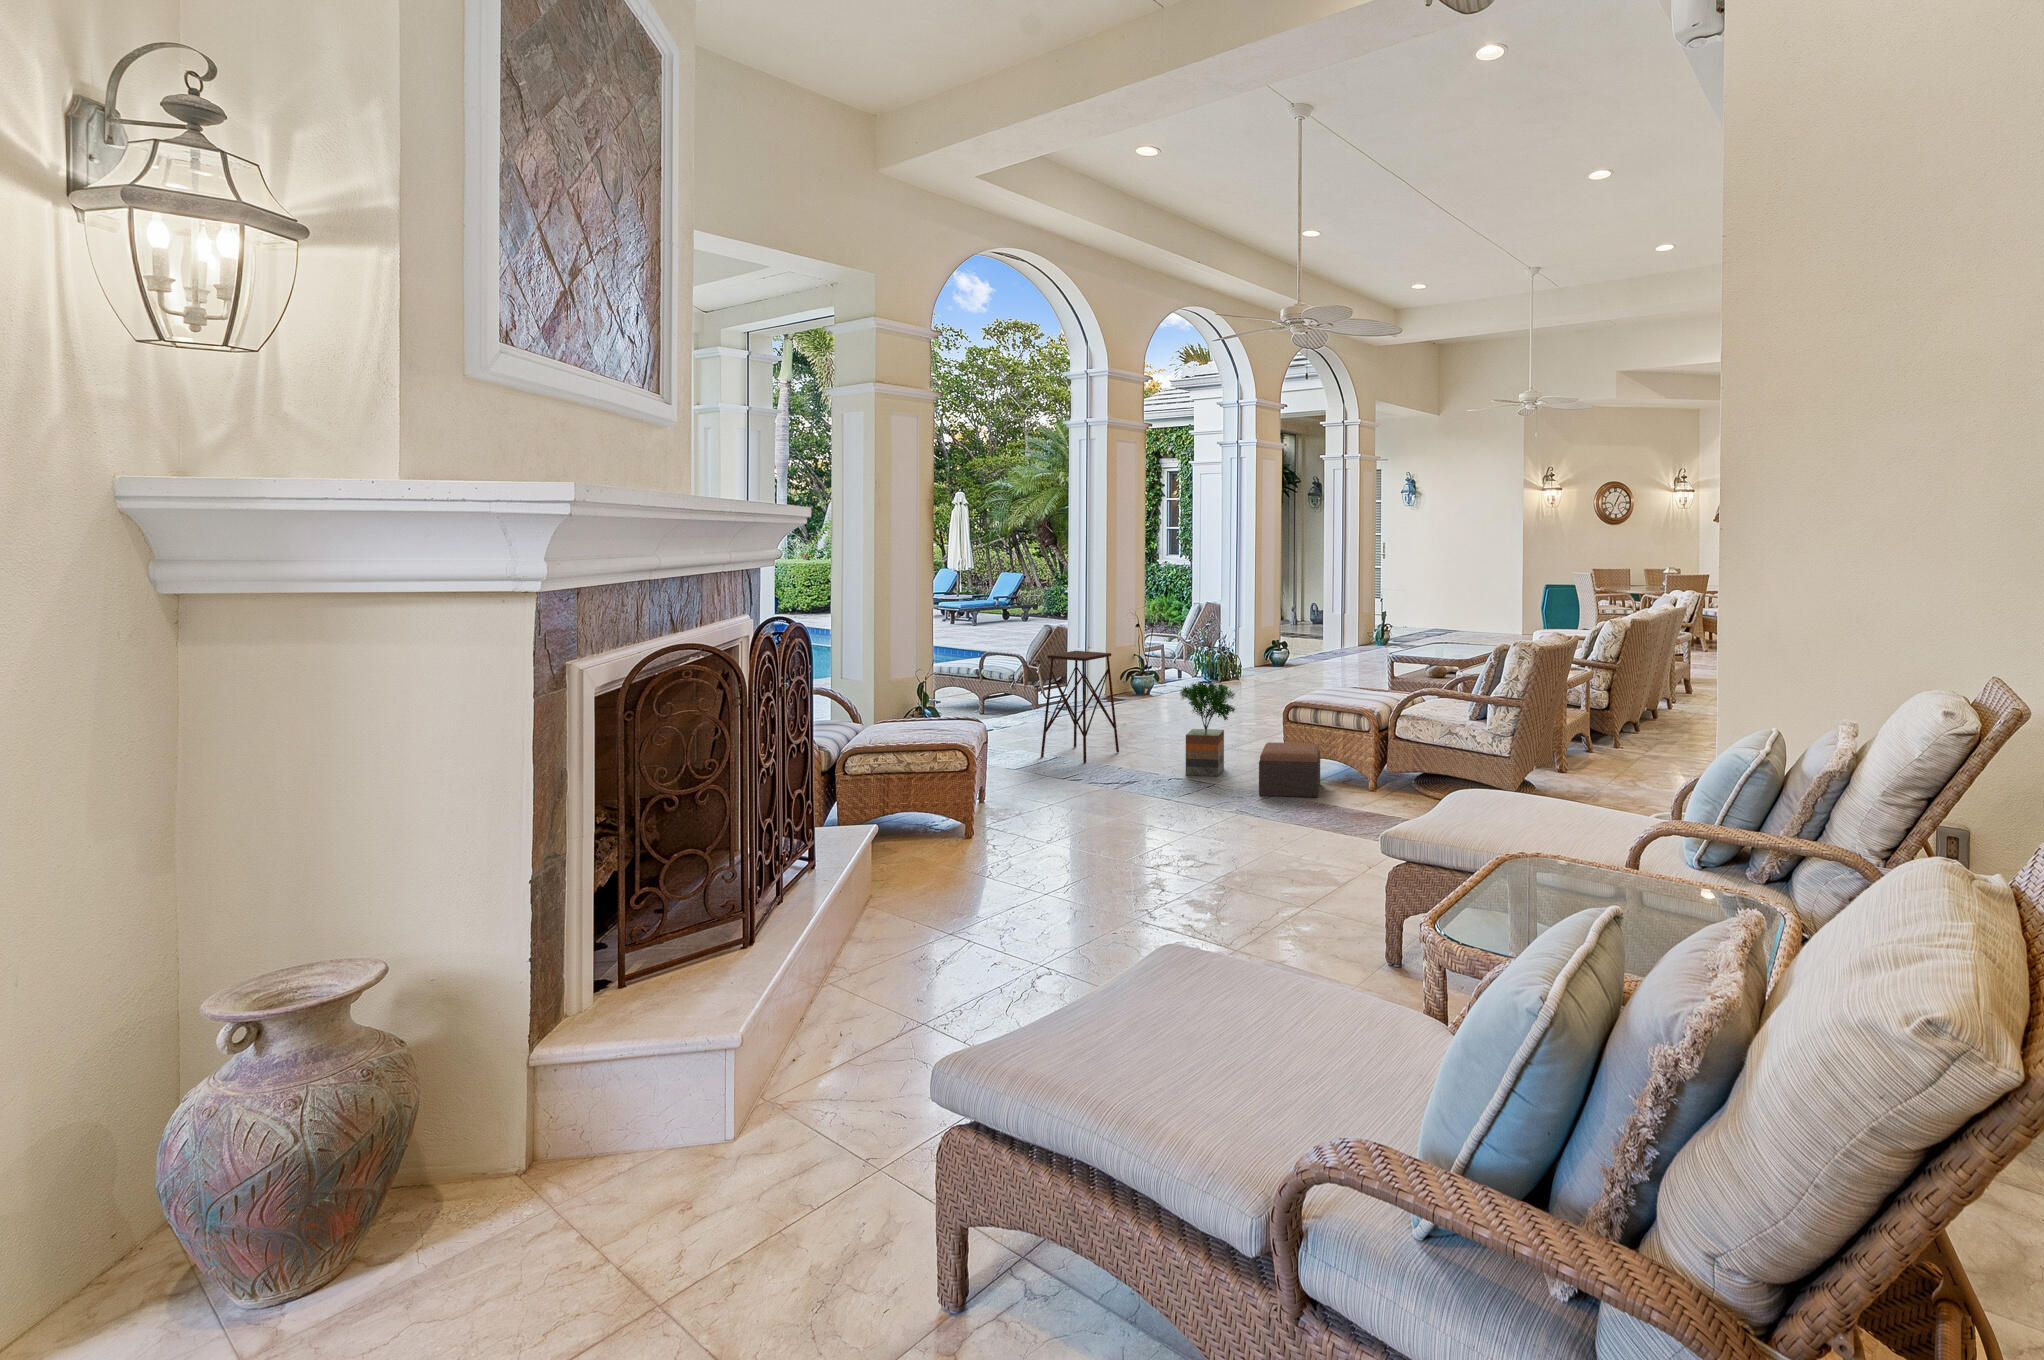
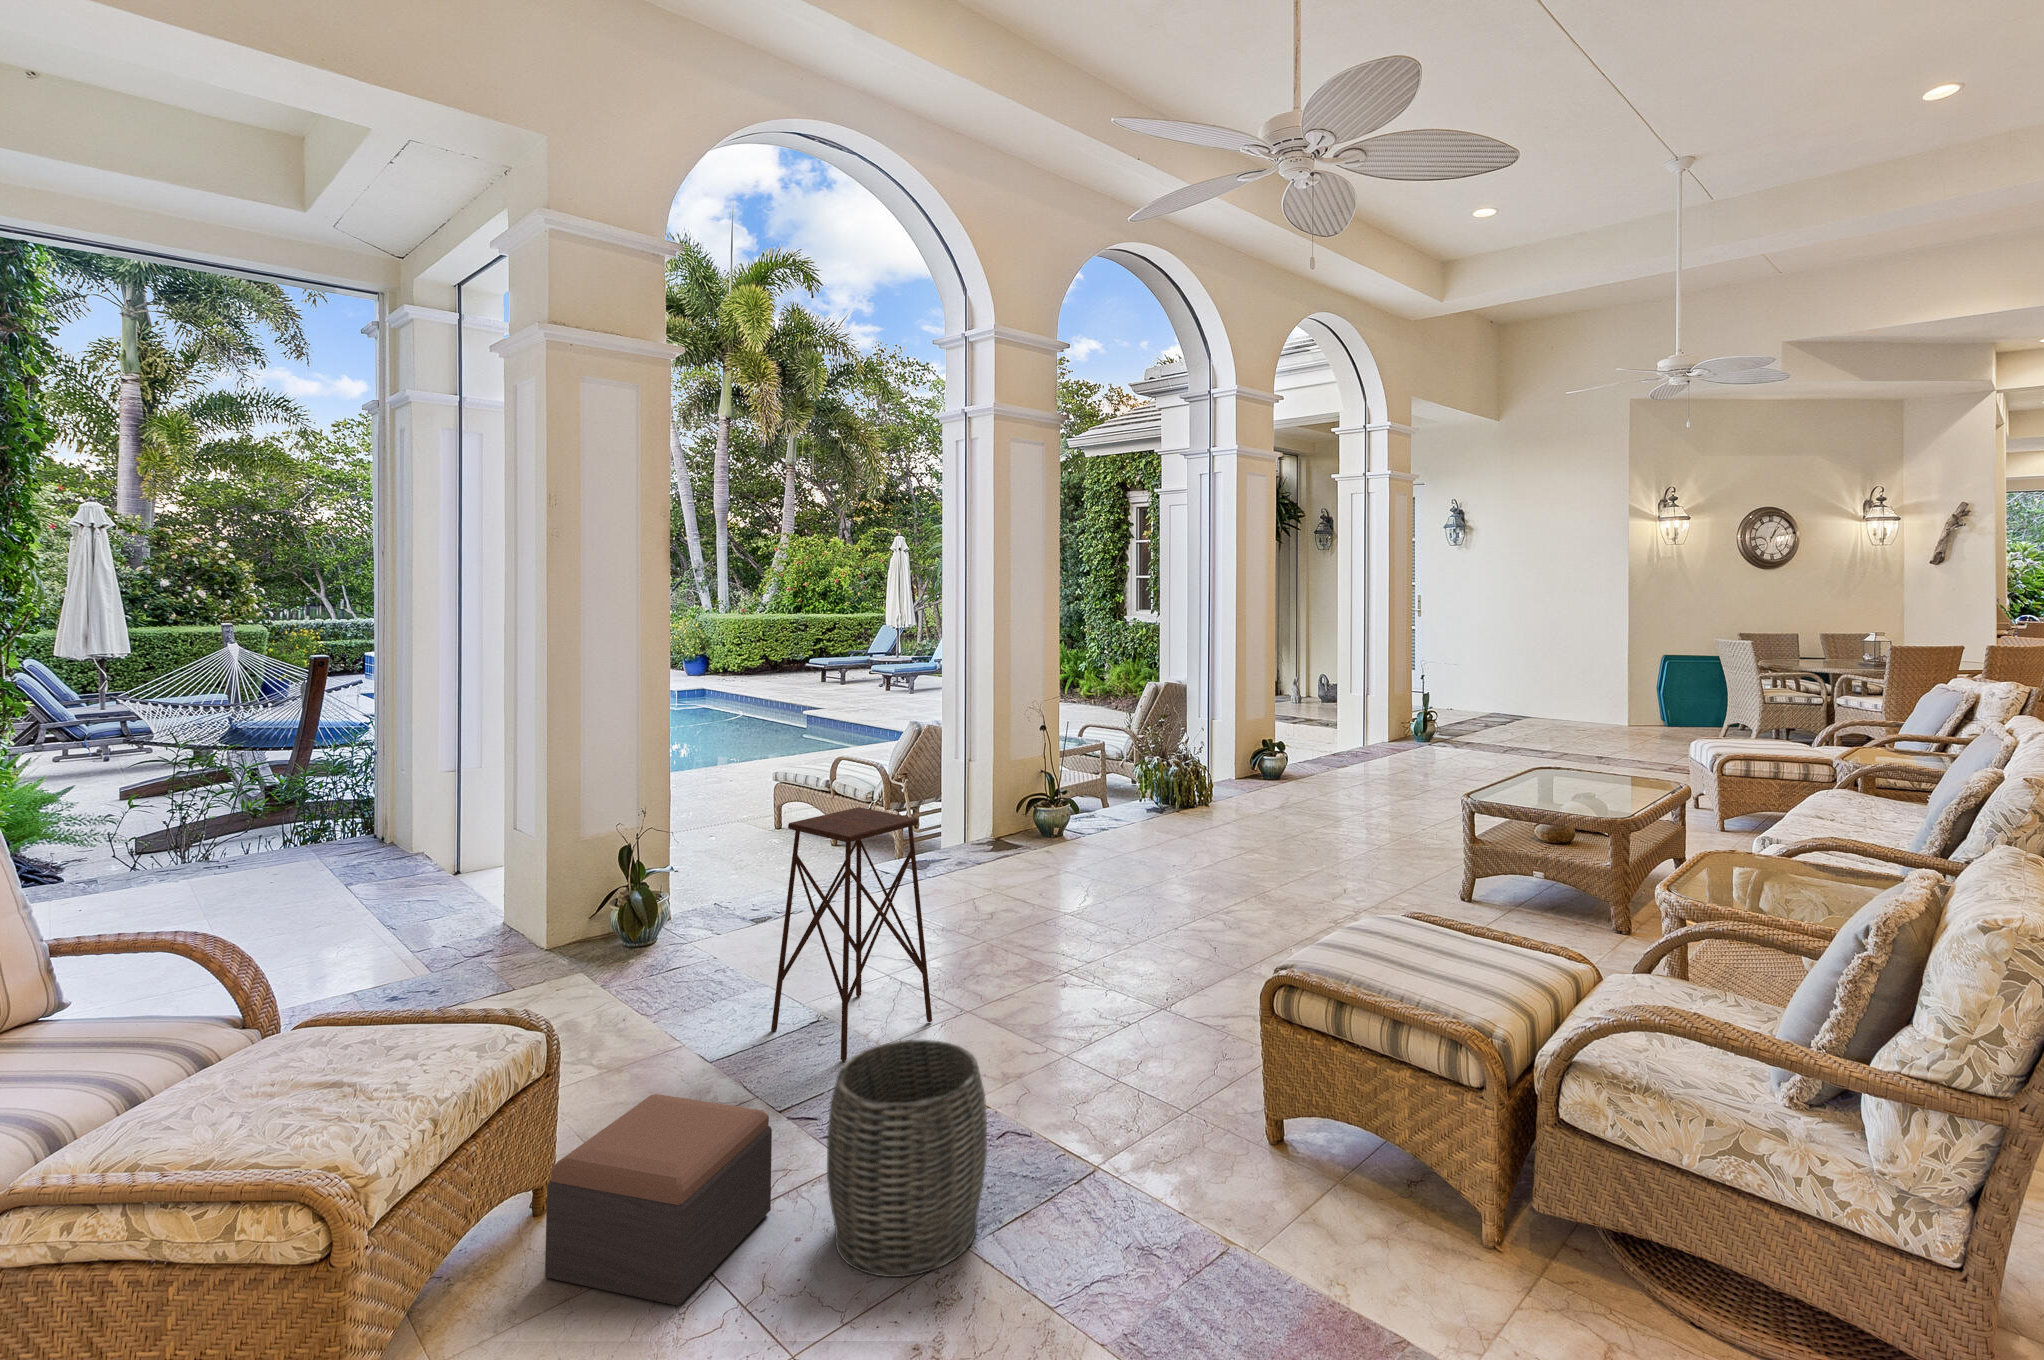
potted tree: present [1180,682,1235,776] -> none [1025,906,1155,1144]
woven basket: none [1115,726,1177,801] -> present [827,1040,987,1277]
footstool: present [1259,742,1320,797] -> present [545,1094,772,1306]

